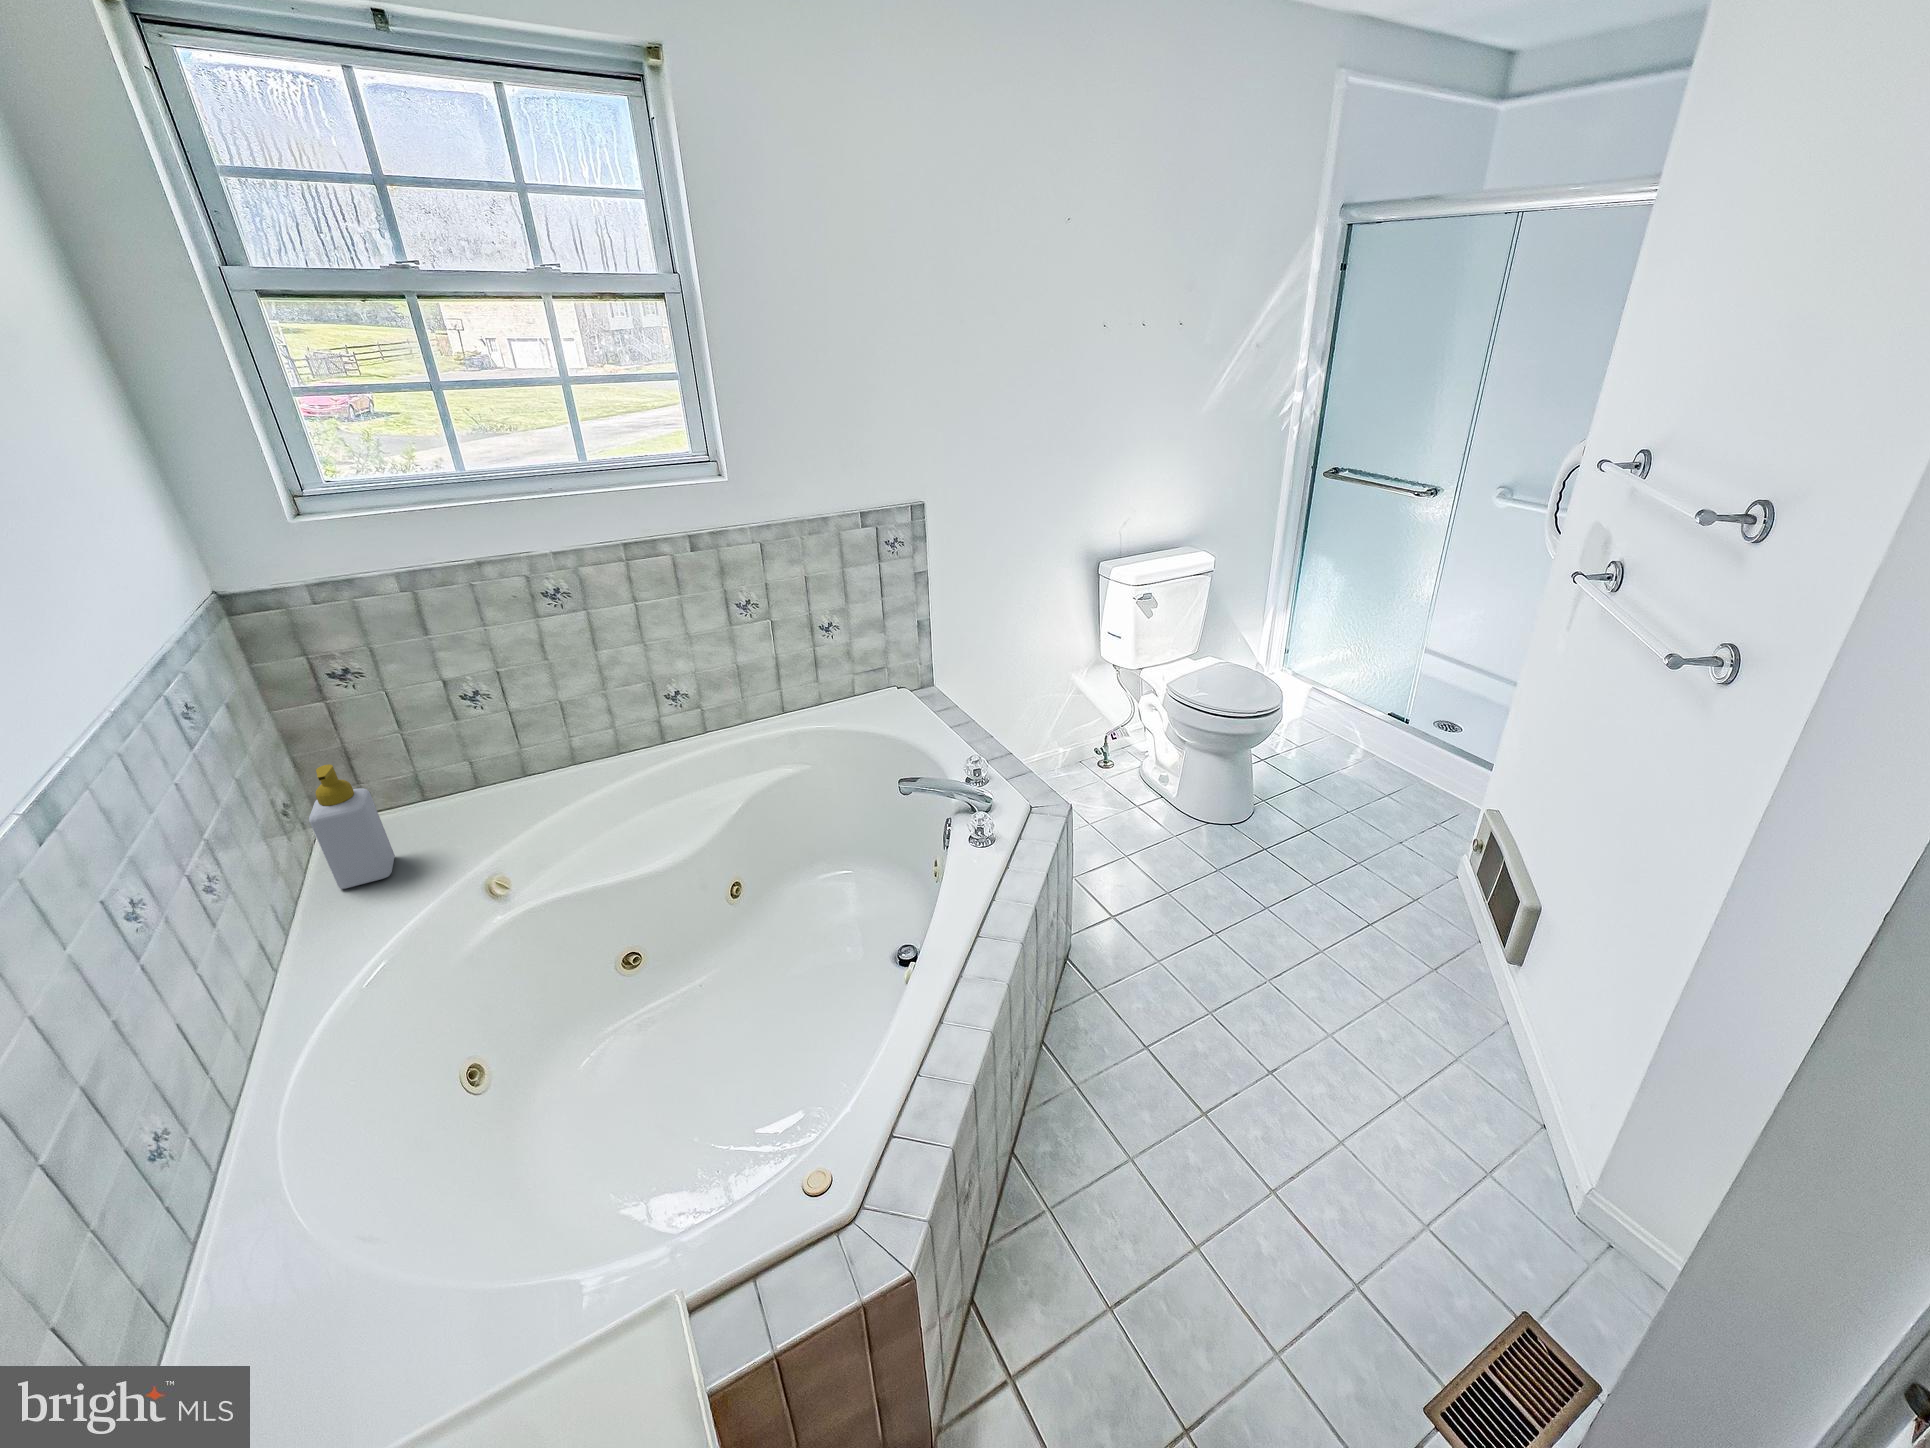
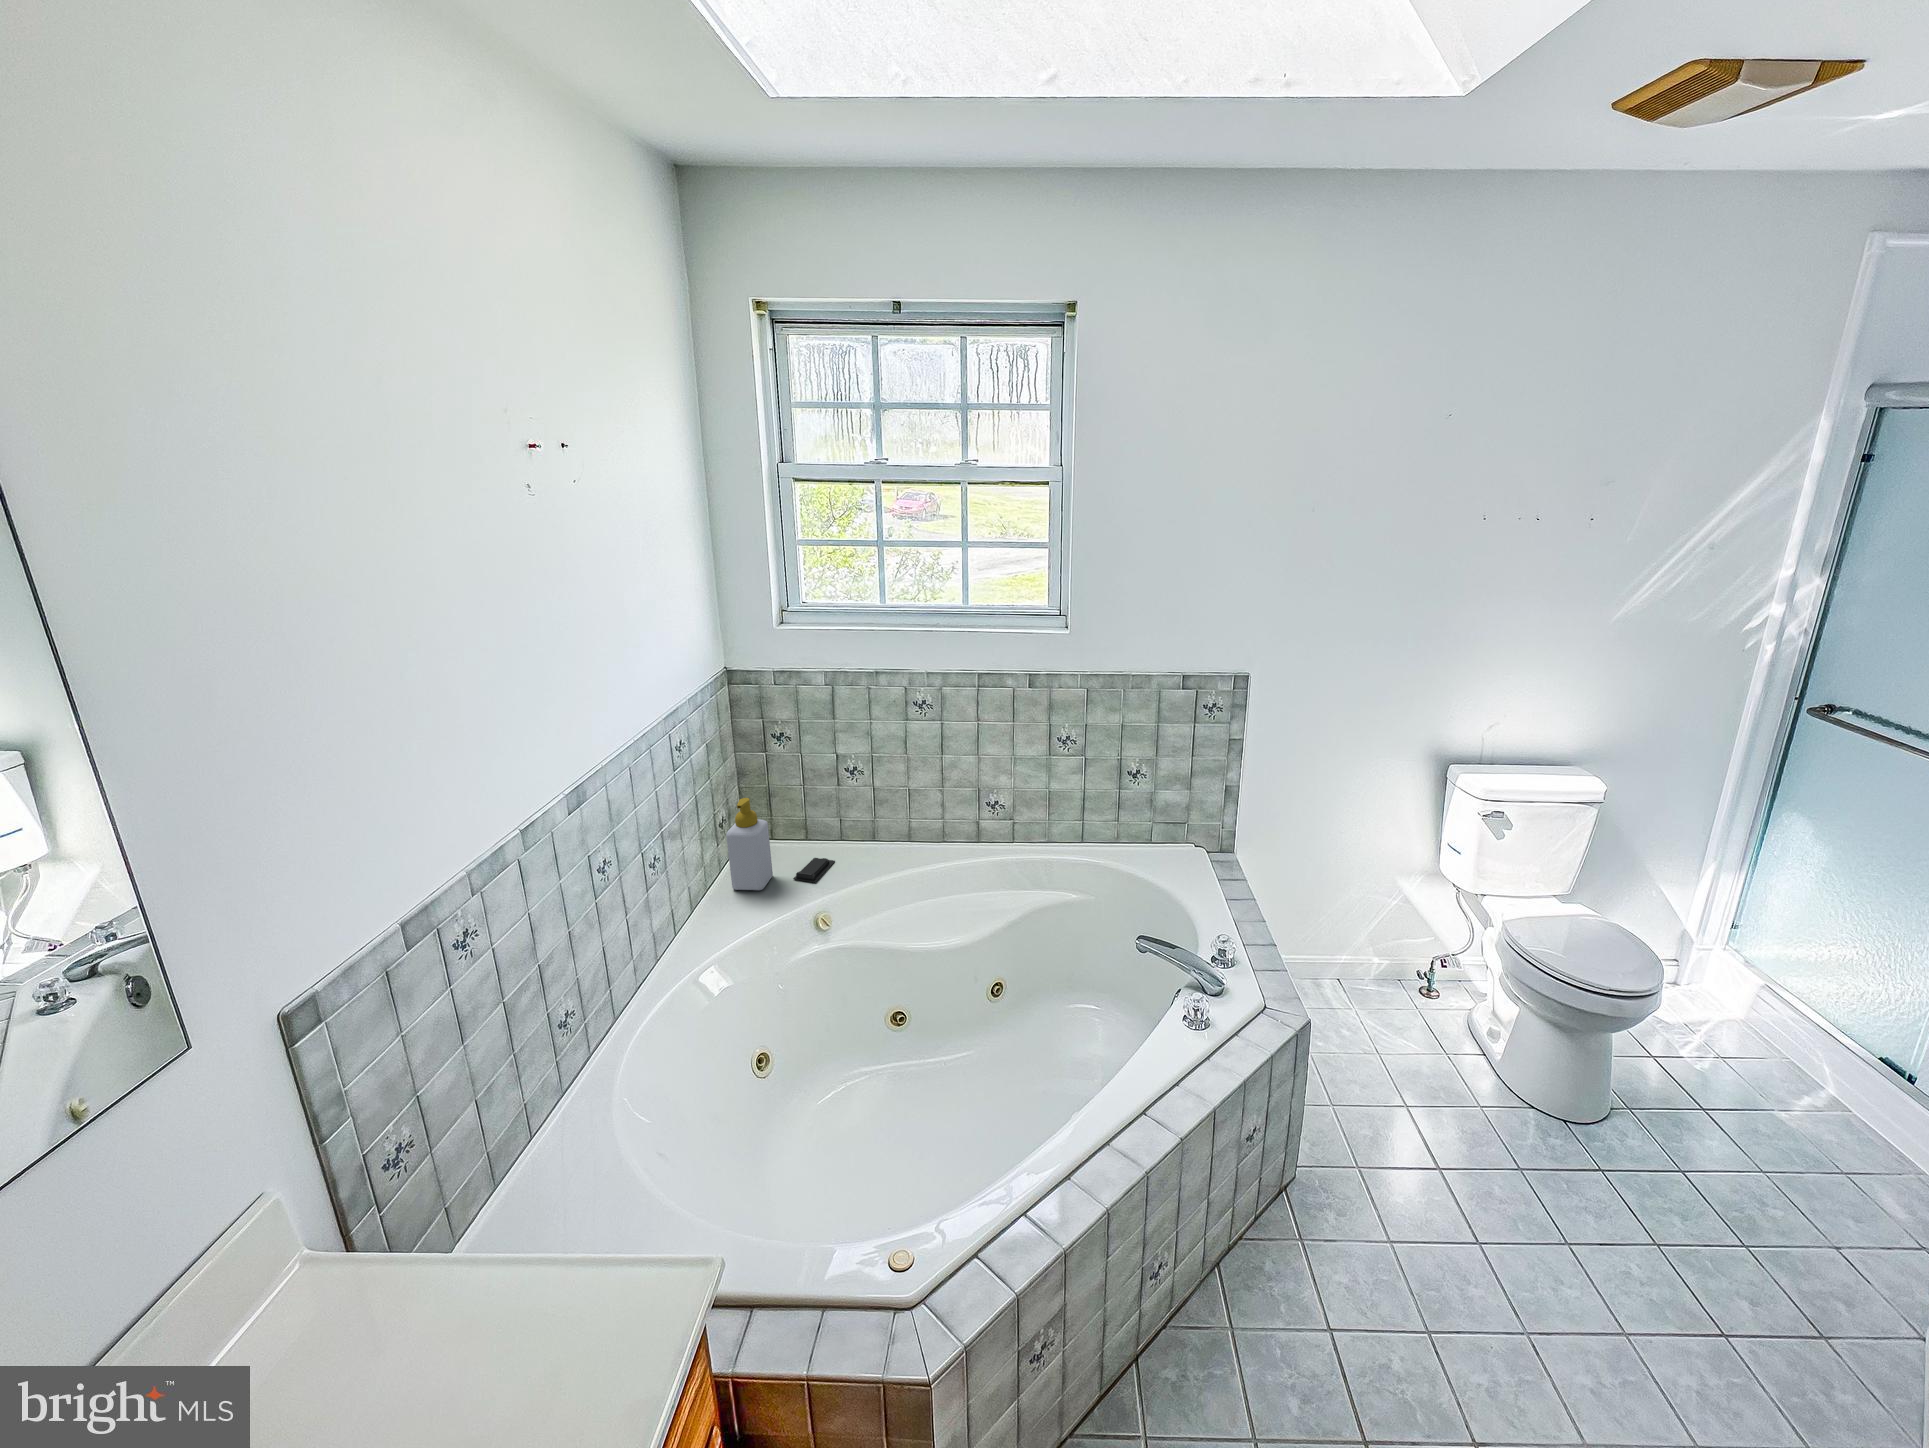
soap bar: none [429,814,479,851] -> present [793,858,835,882]

